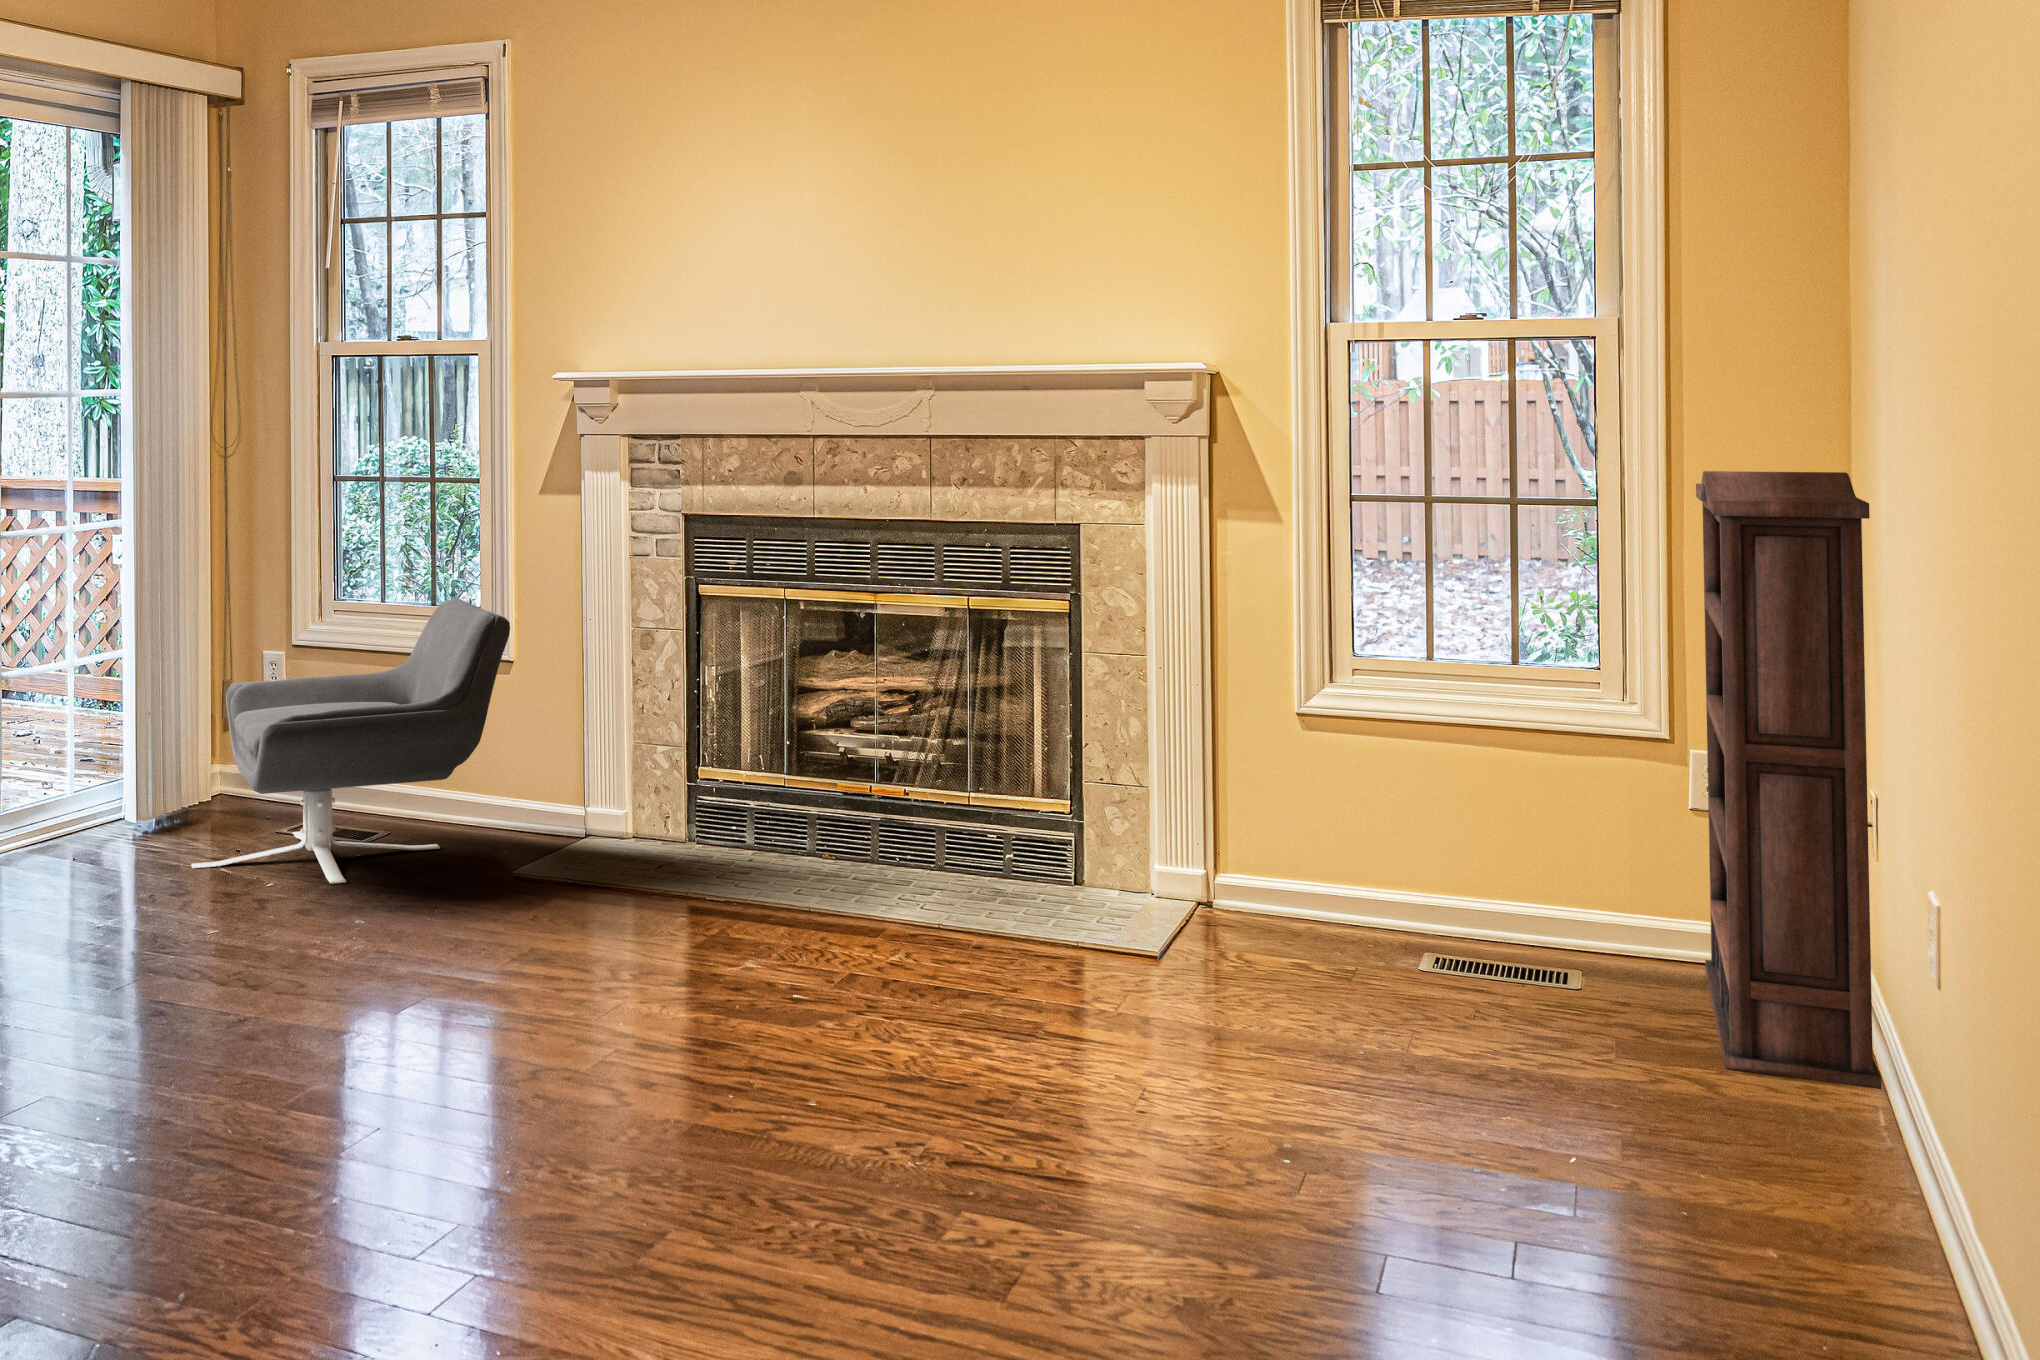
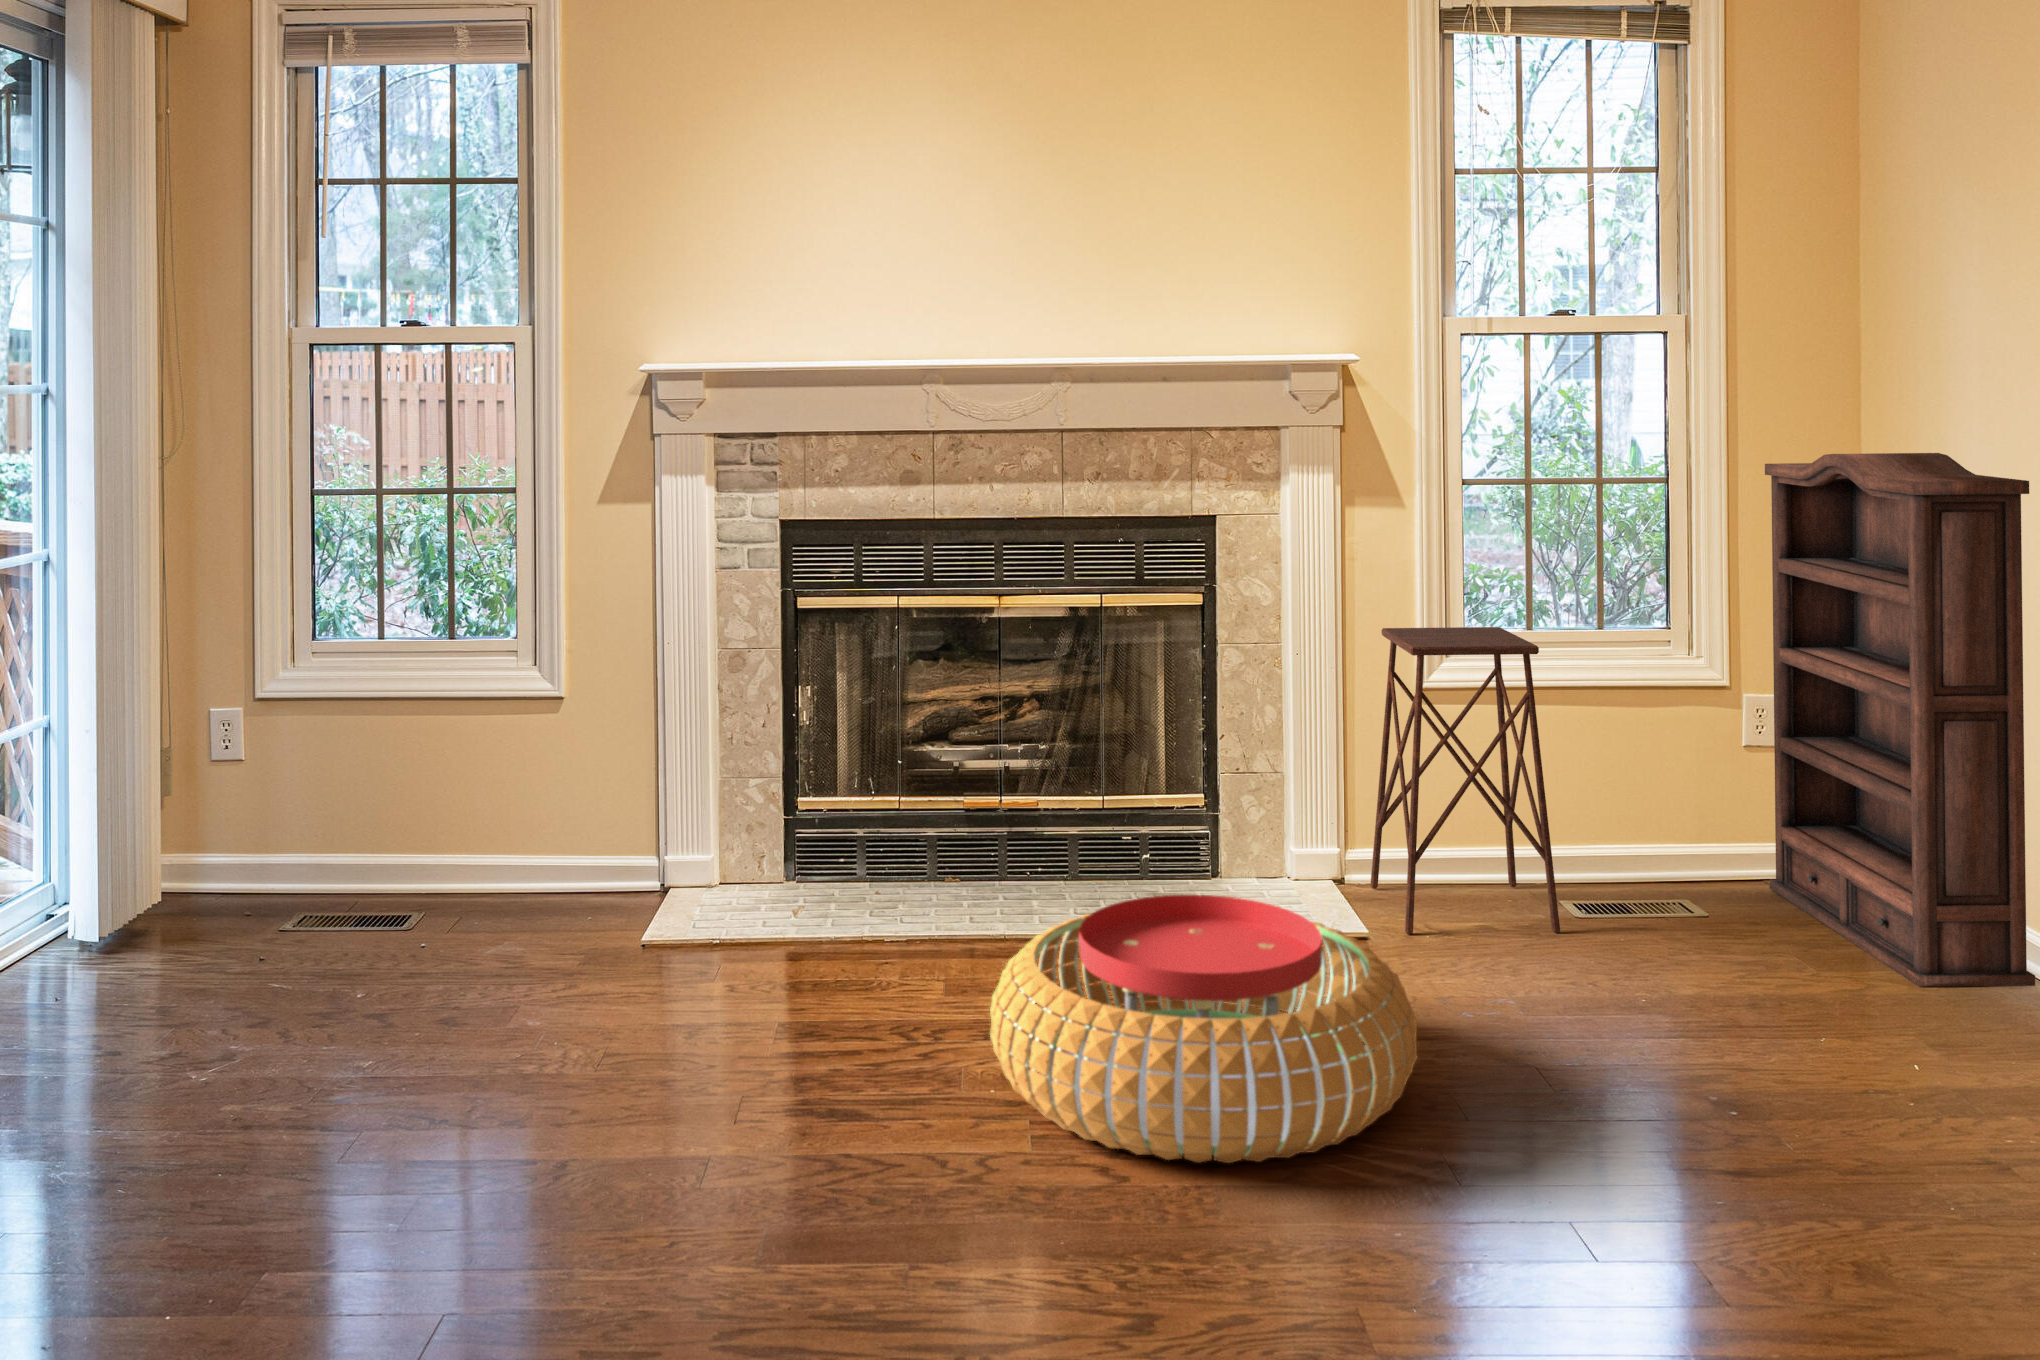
lounge chair: present [191,598,510,884] -> none [202,628,612,1010]
side table: none [1209,645,1397,971] -> present [1370,627,1560,934]
pouf: none [652,855,1035,1072] -> present [990,895,1417,1163]

